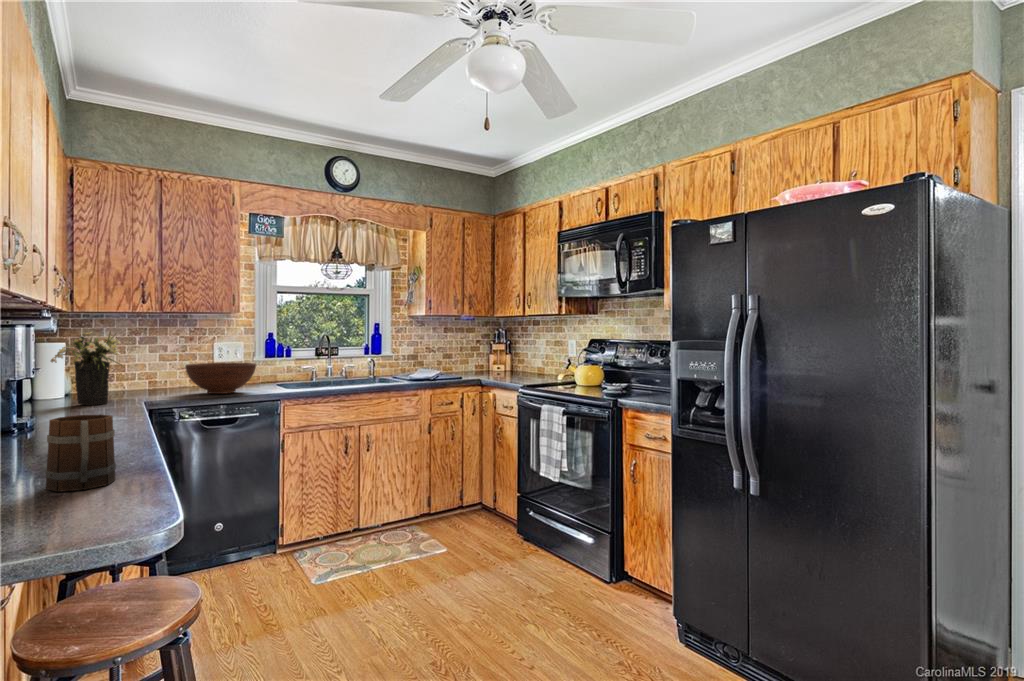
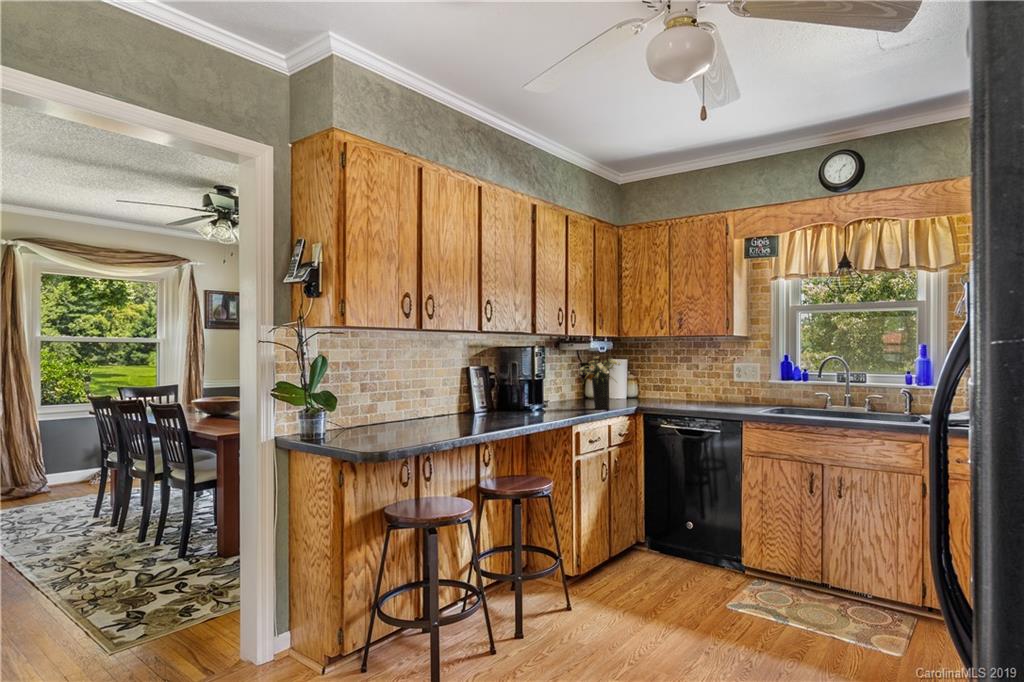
fruit bowl: present [185,363,256,394] -> none [667,382,725,411]
mug: present [46,414,116,492] -> none [382,409,416,445]

